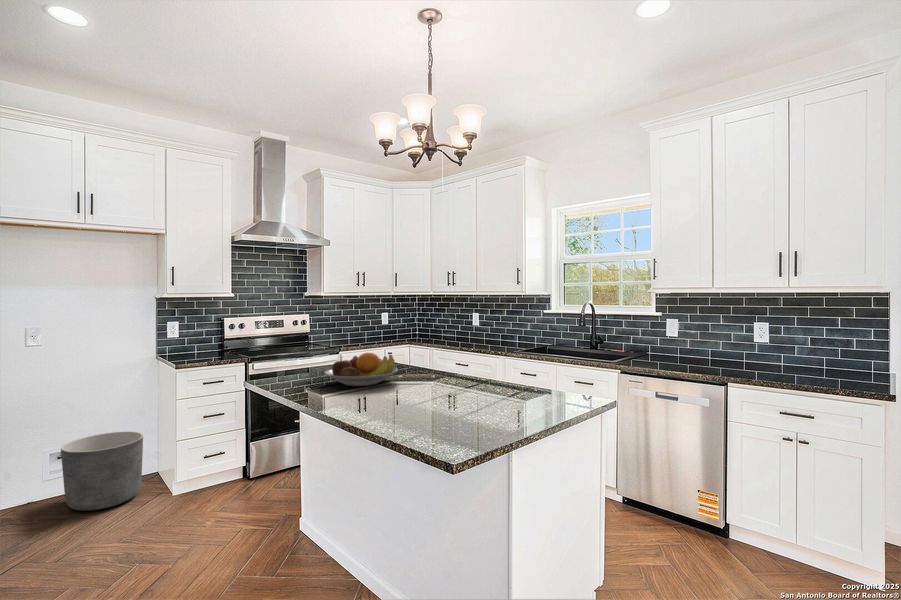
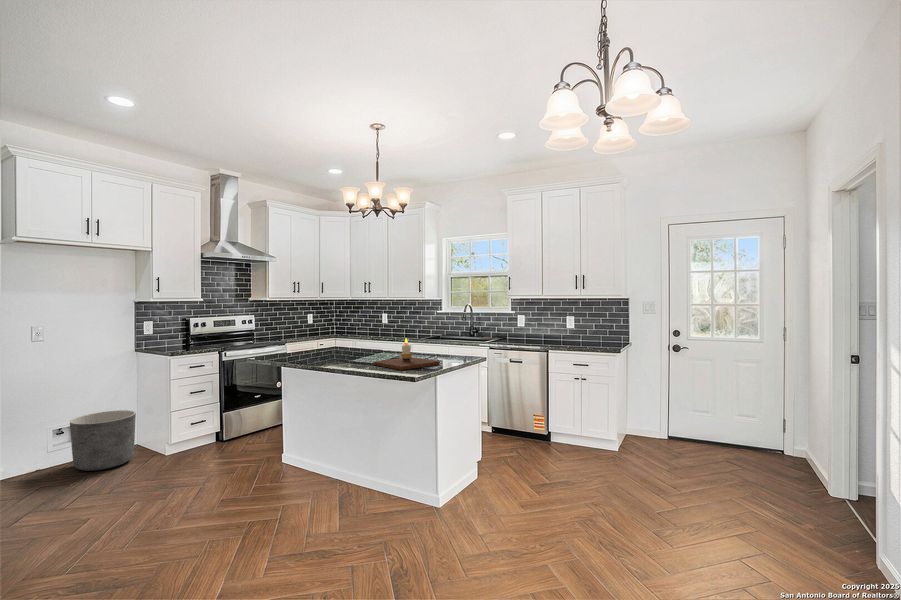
fruit bowl: present [325,353,398,386] -> none [314,337,360,357]
candle: none [394,365,513,432] -> present [373,338,440,370]

